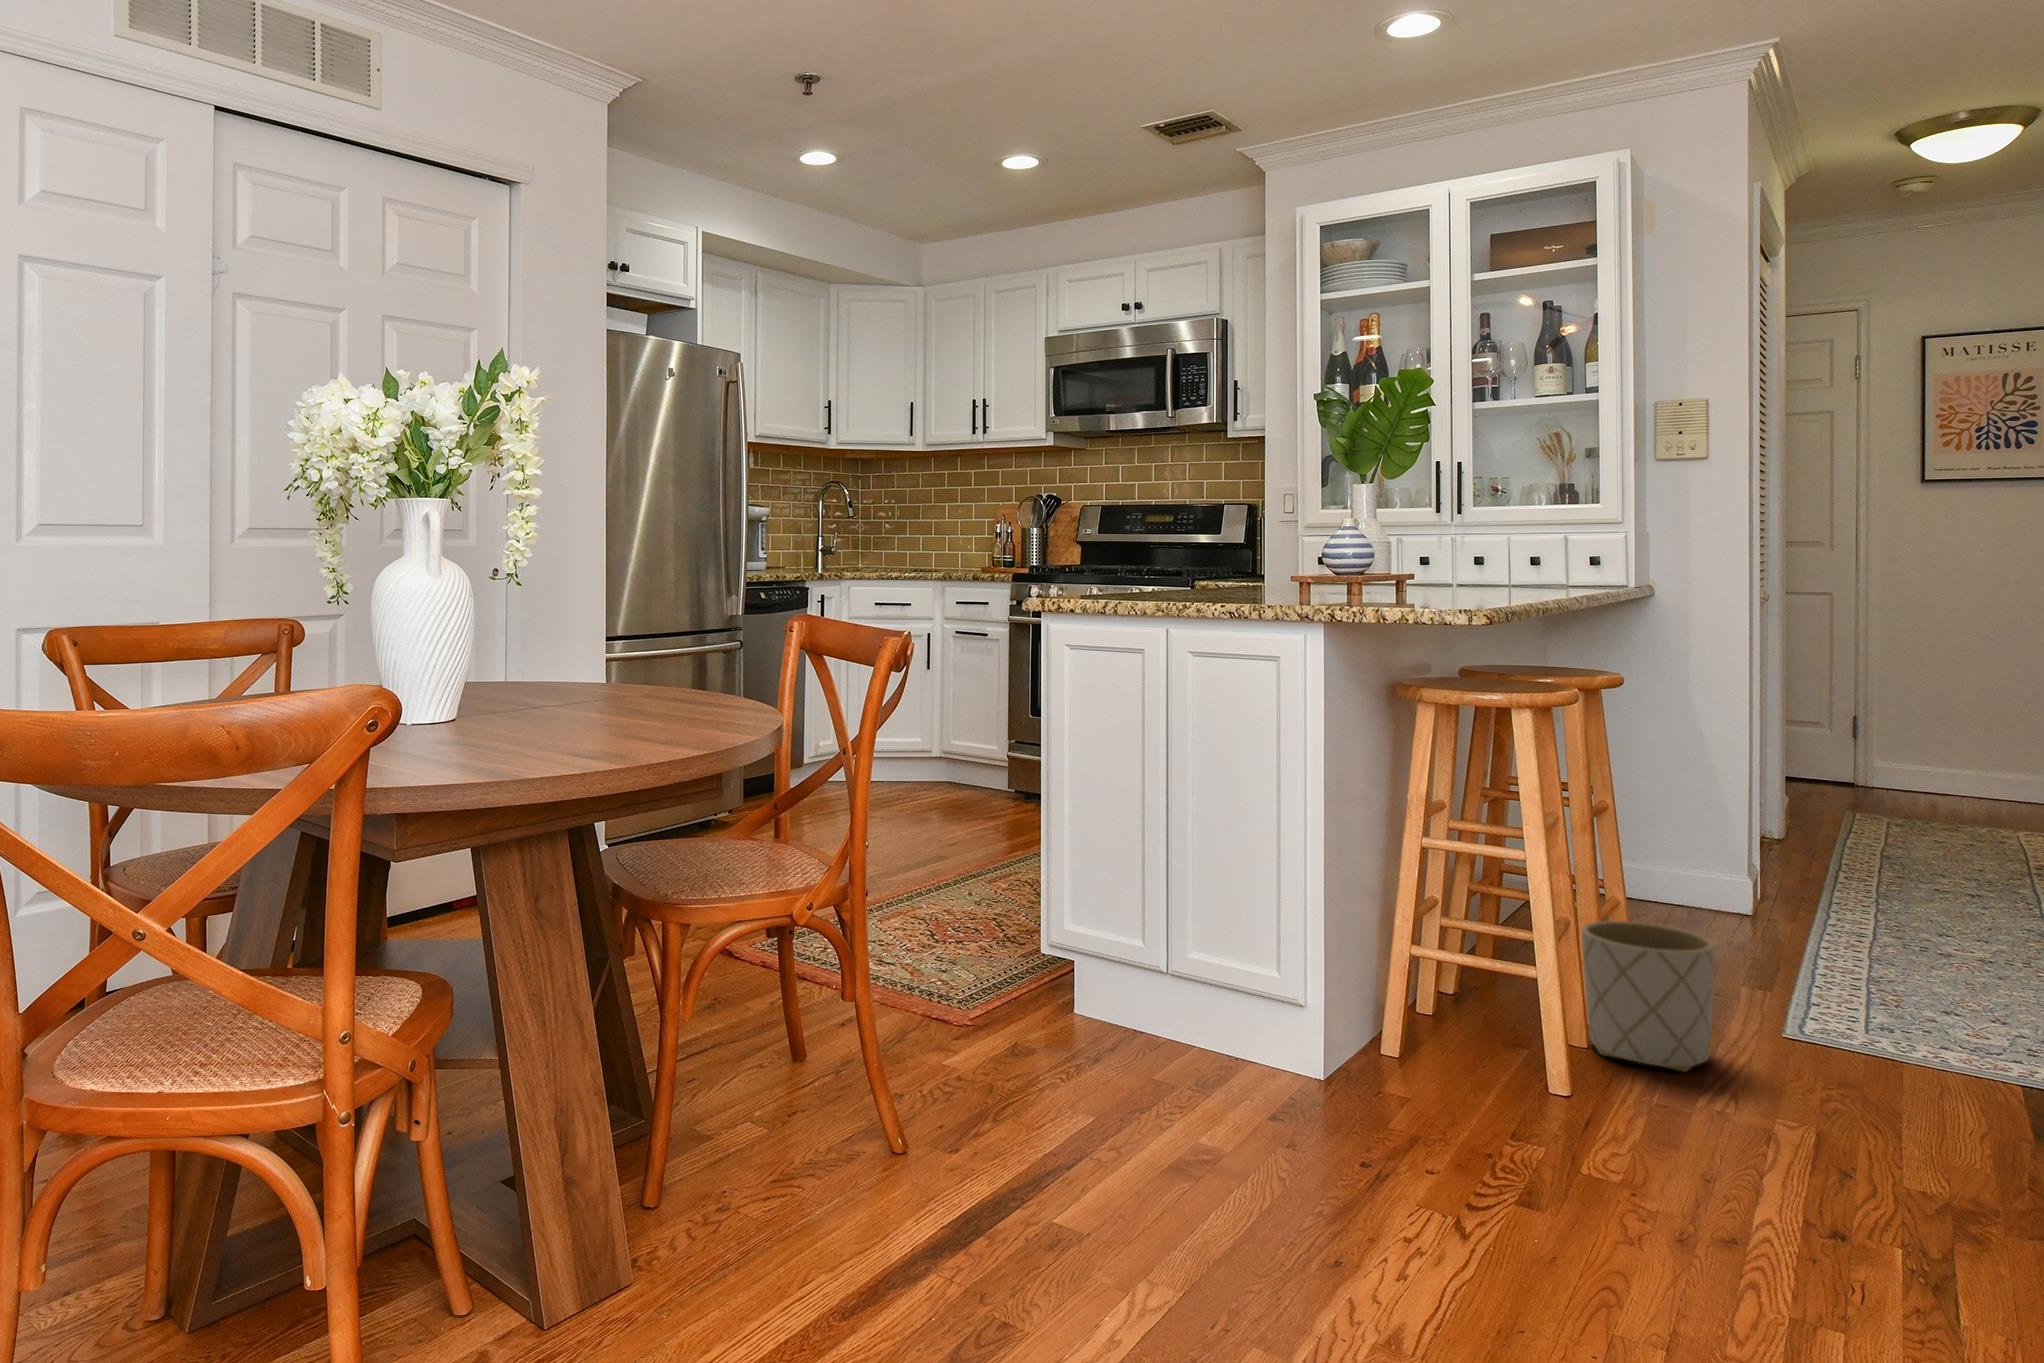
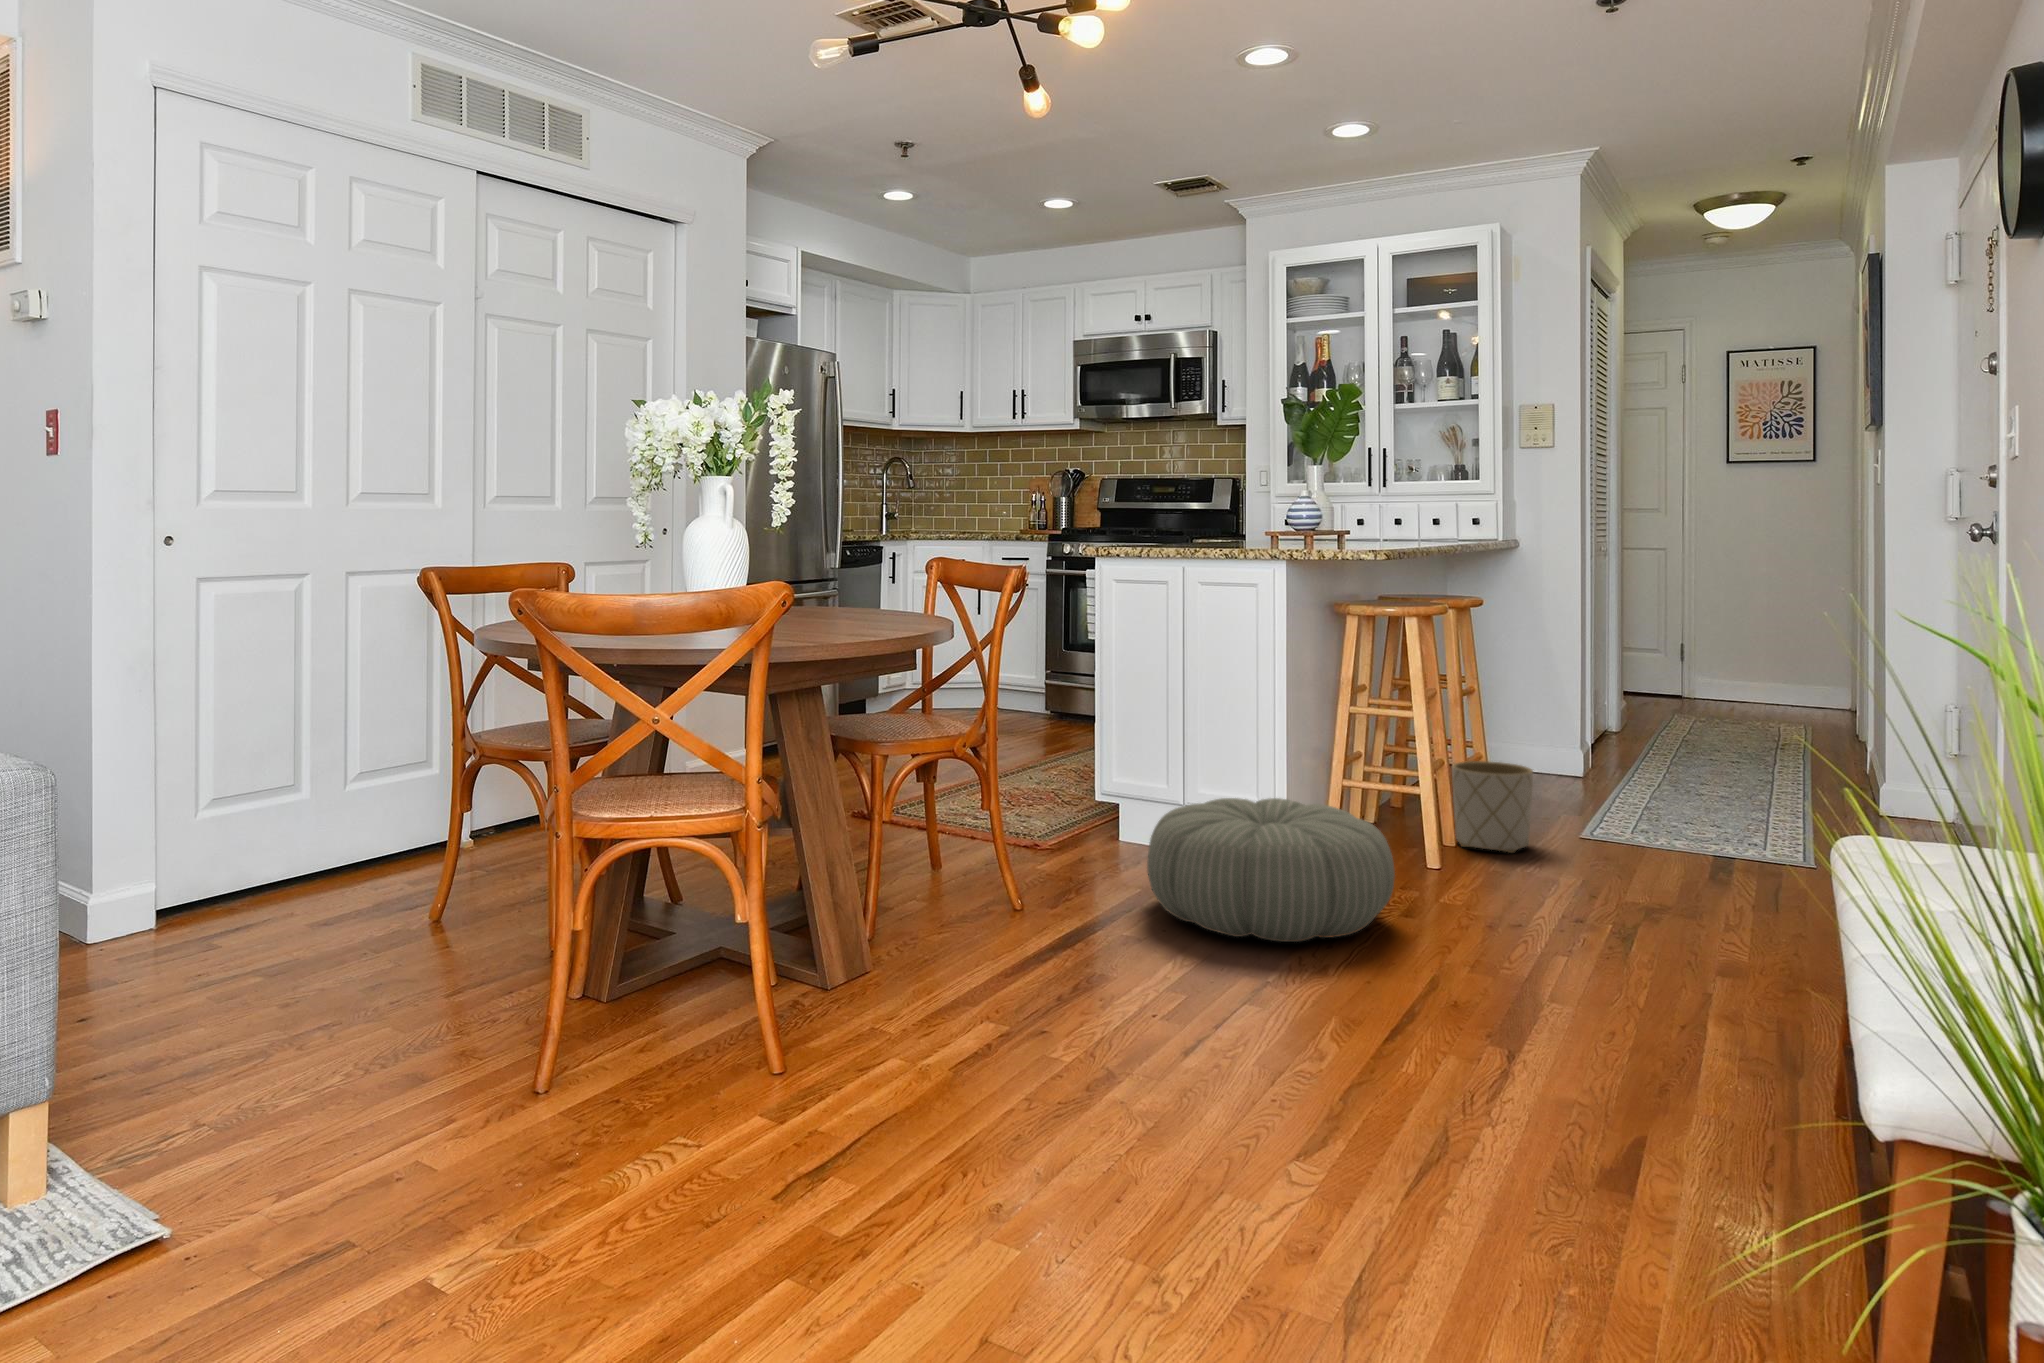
pouf: none [1102,992,1511,1266] -> present [1147,798,1395,942]

